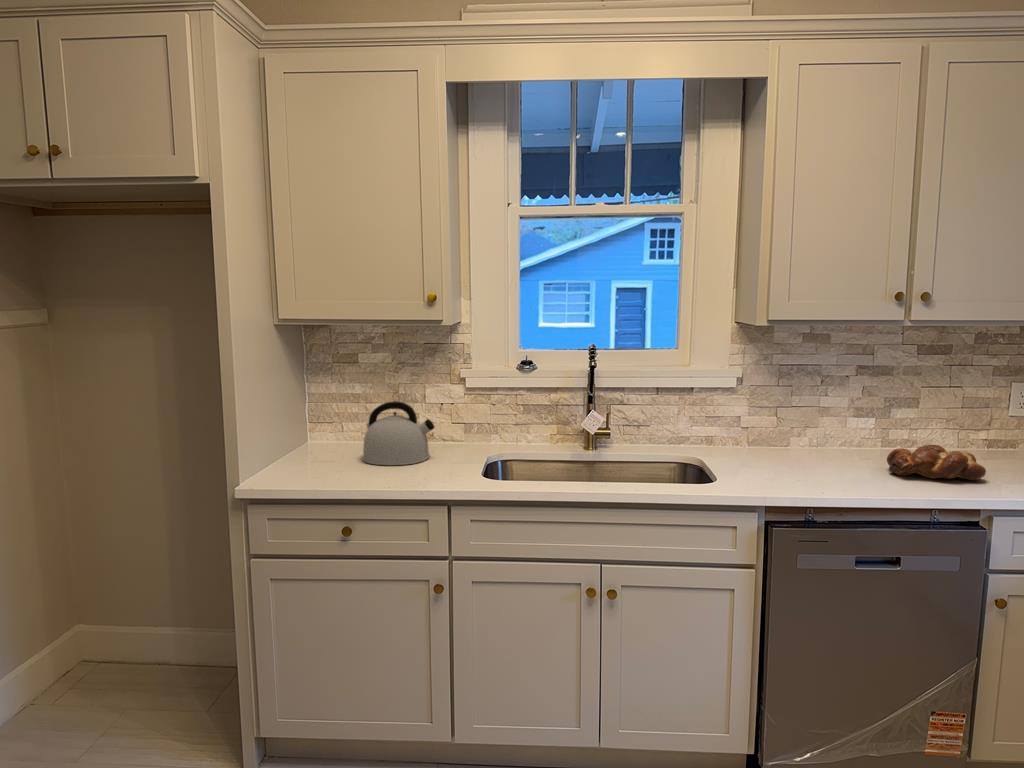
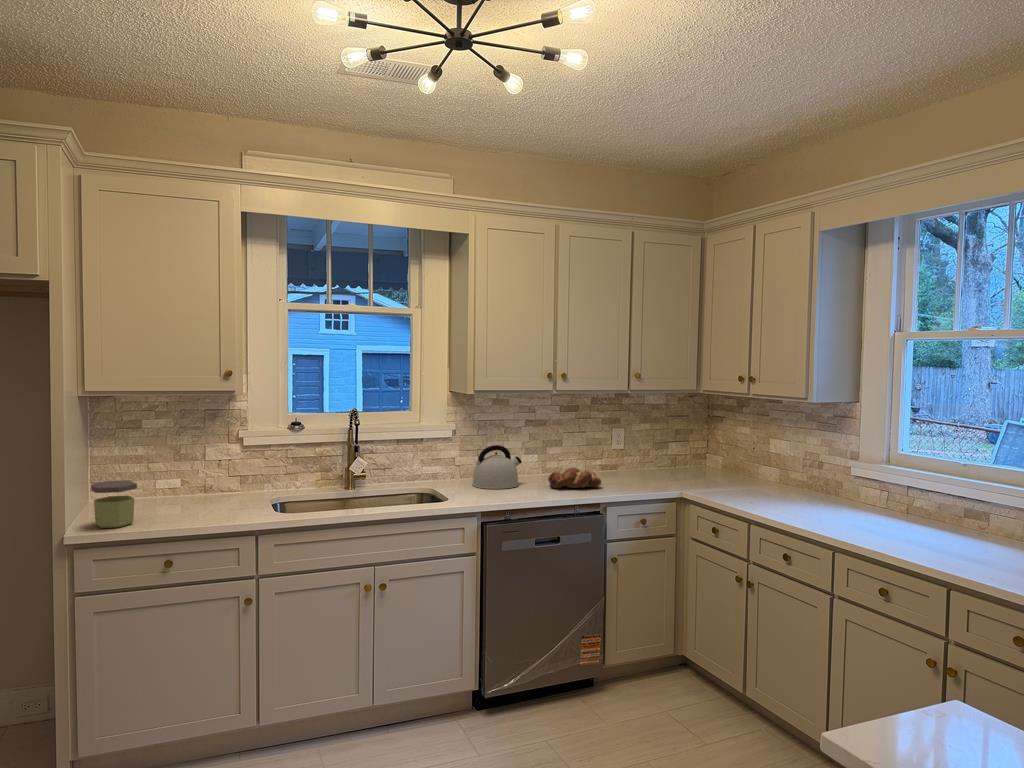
kettle: present [363,401,435,465] -> present [472,445,521,489]
jar: none [278,425,323,481] -> present [91,480,137,528]

